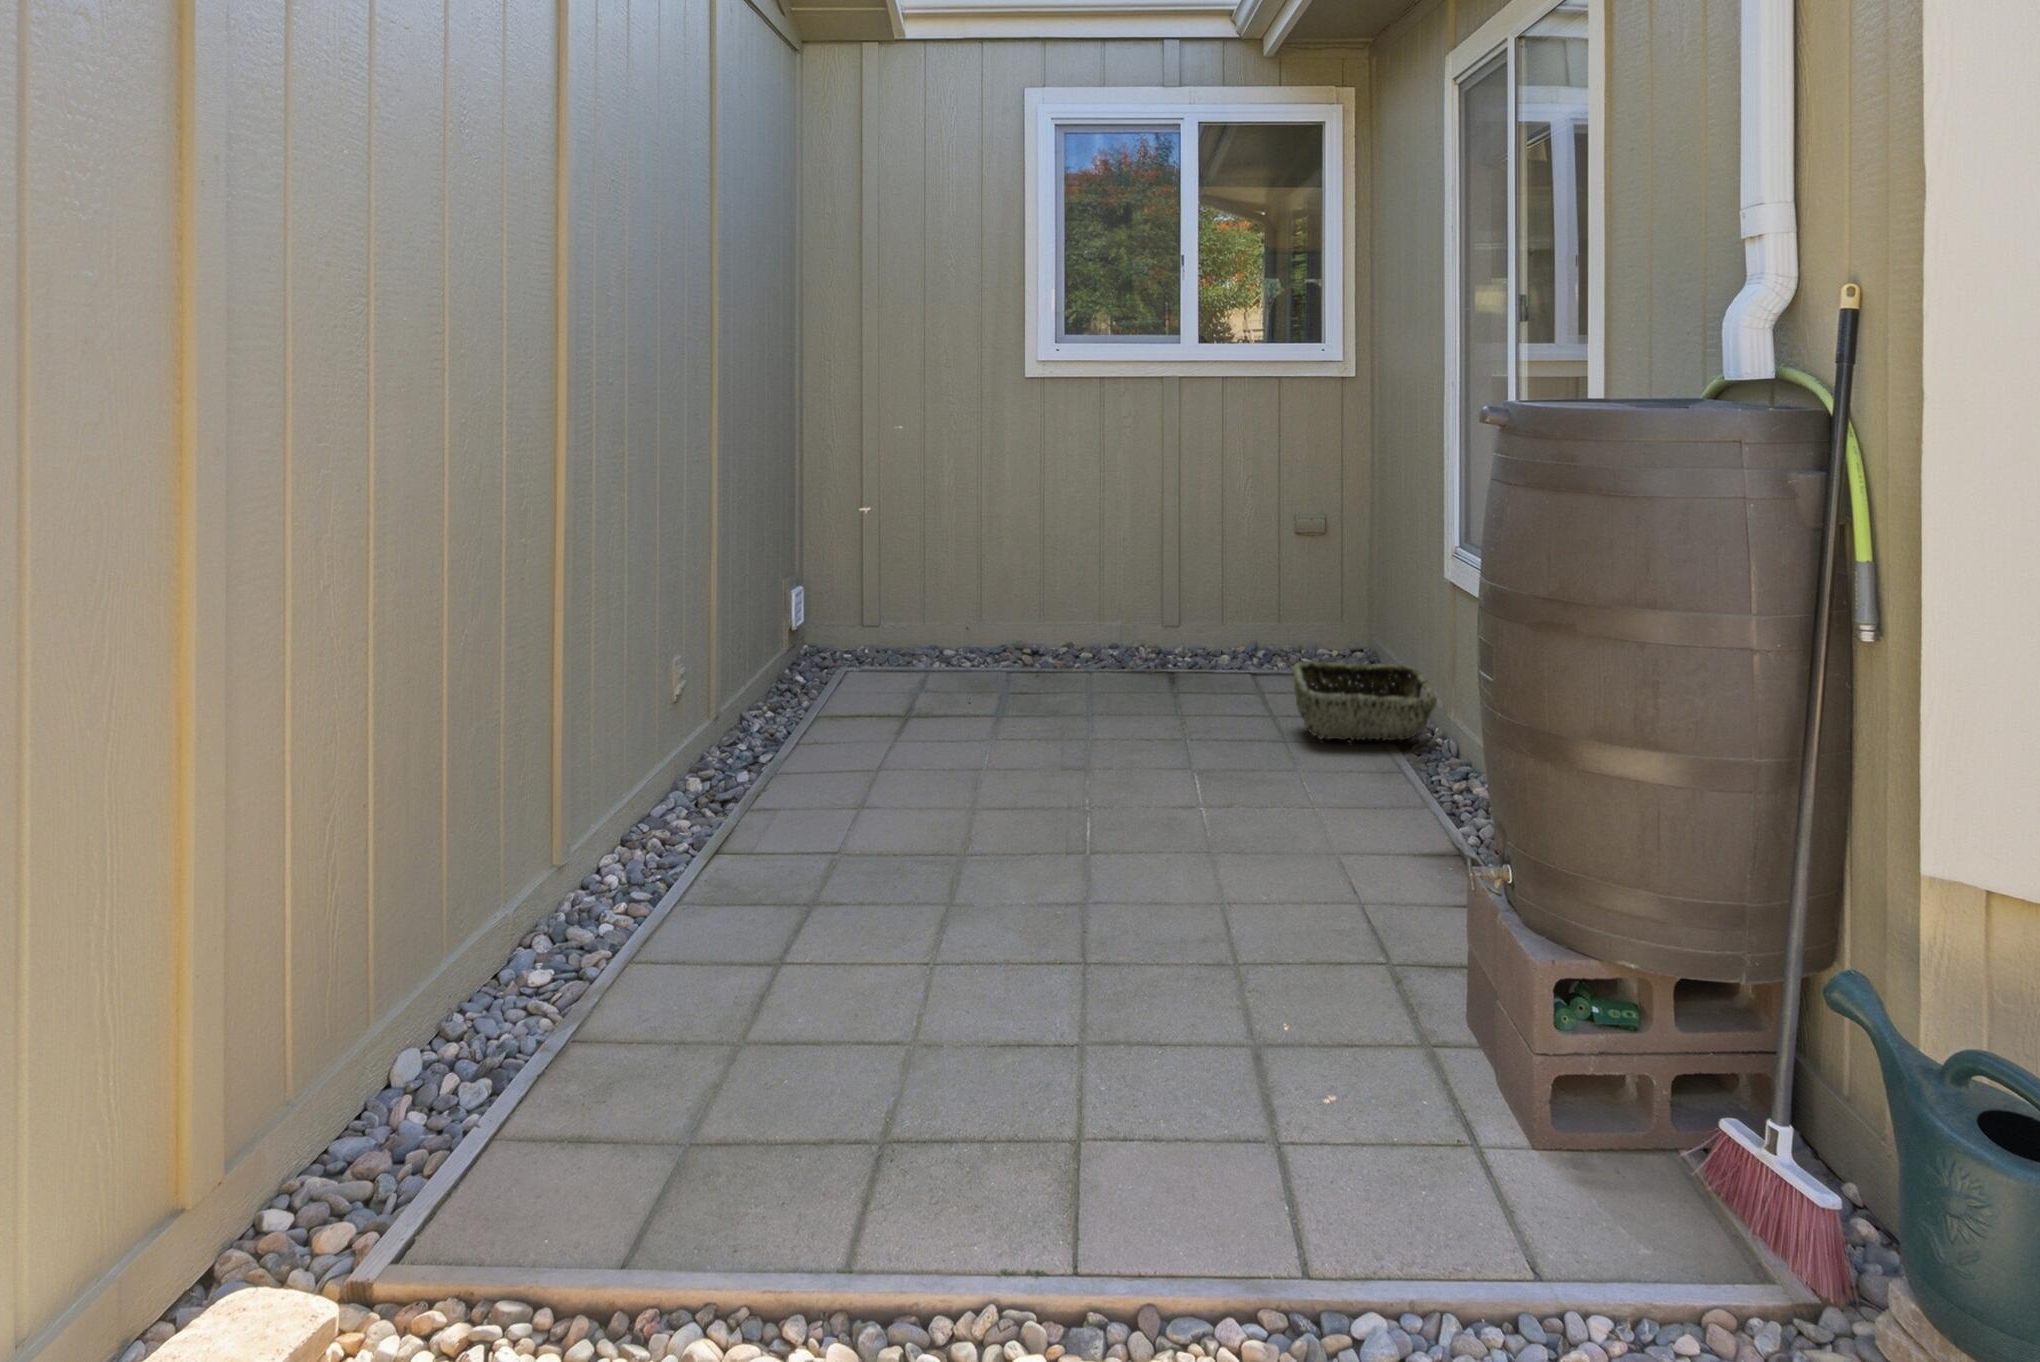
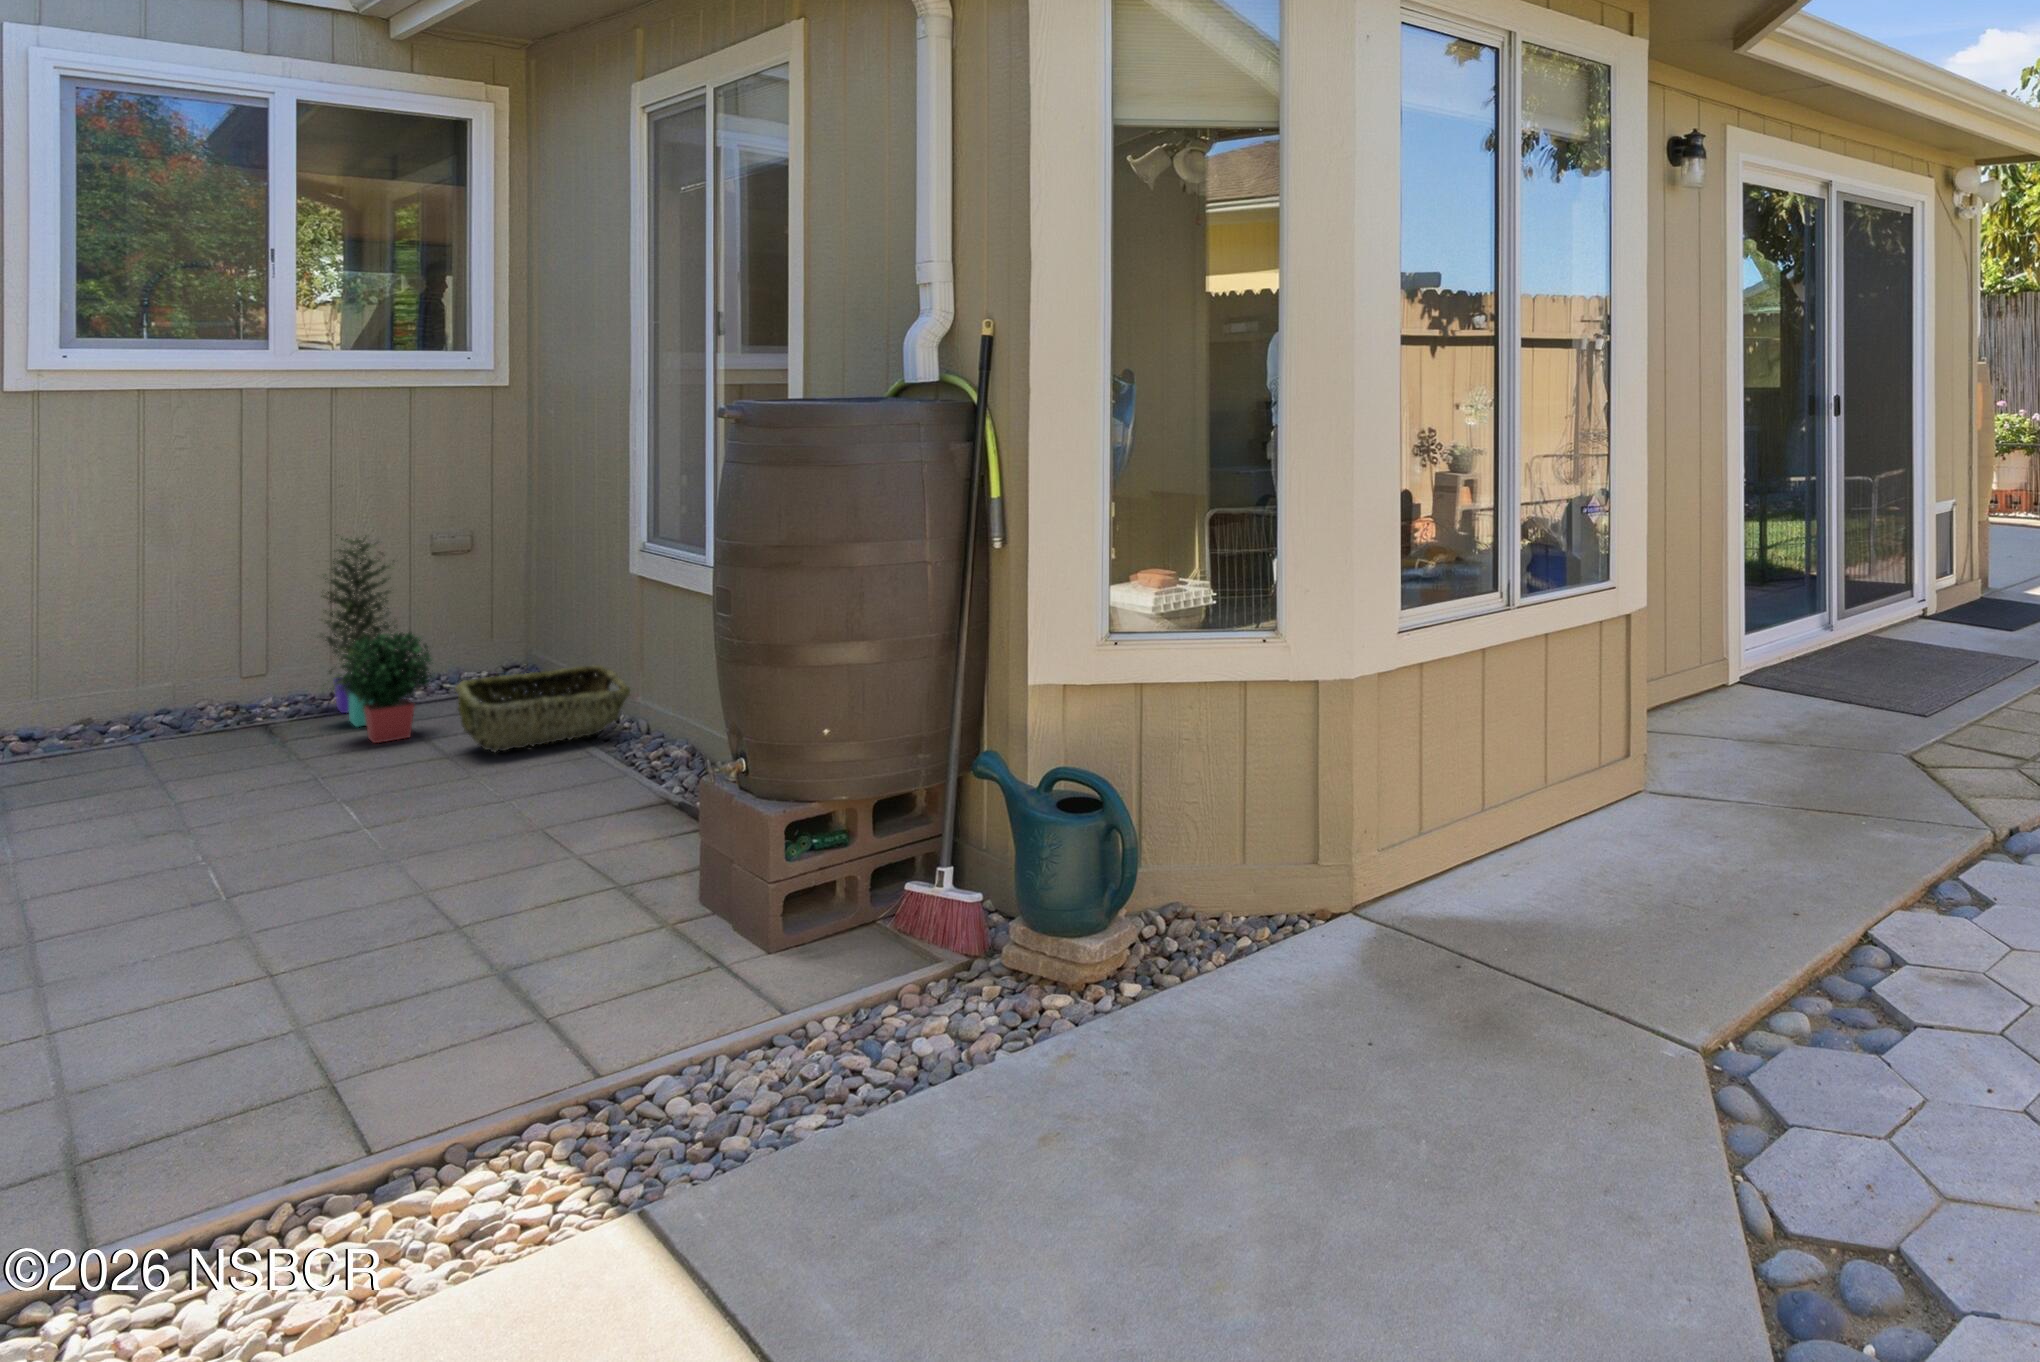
potted plant: none [1209,507,1284,705] -> present [321,536,432,743]

